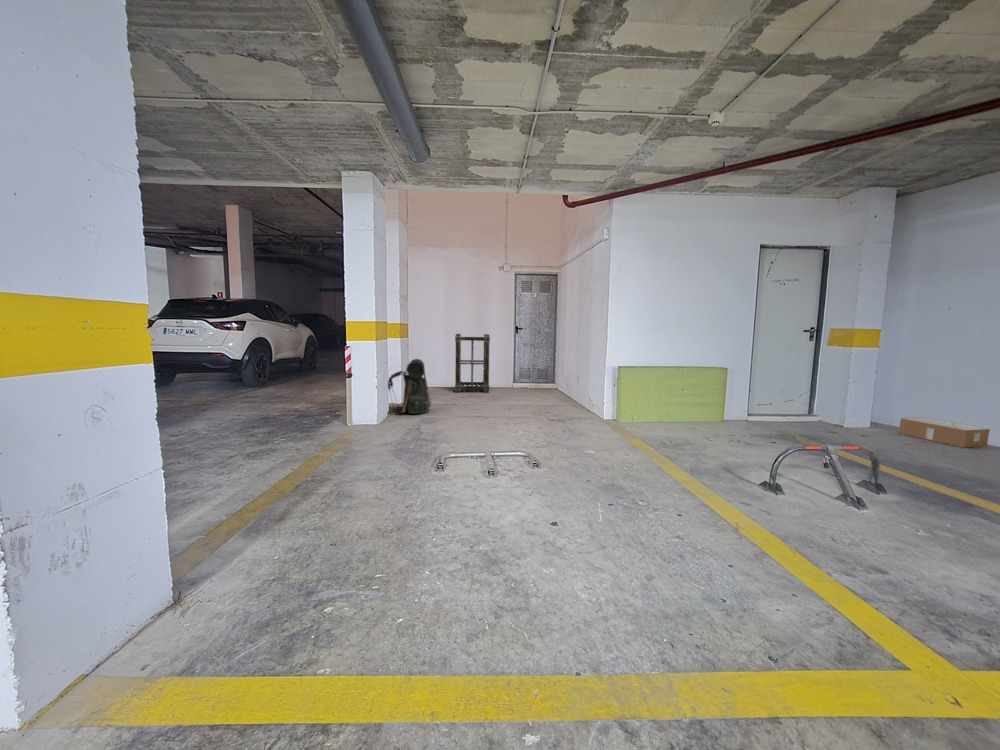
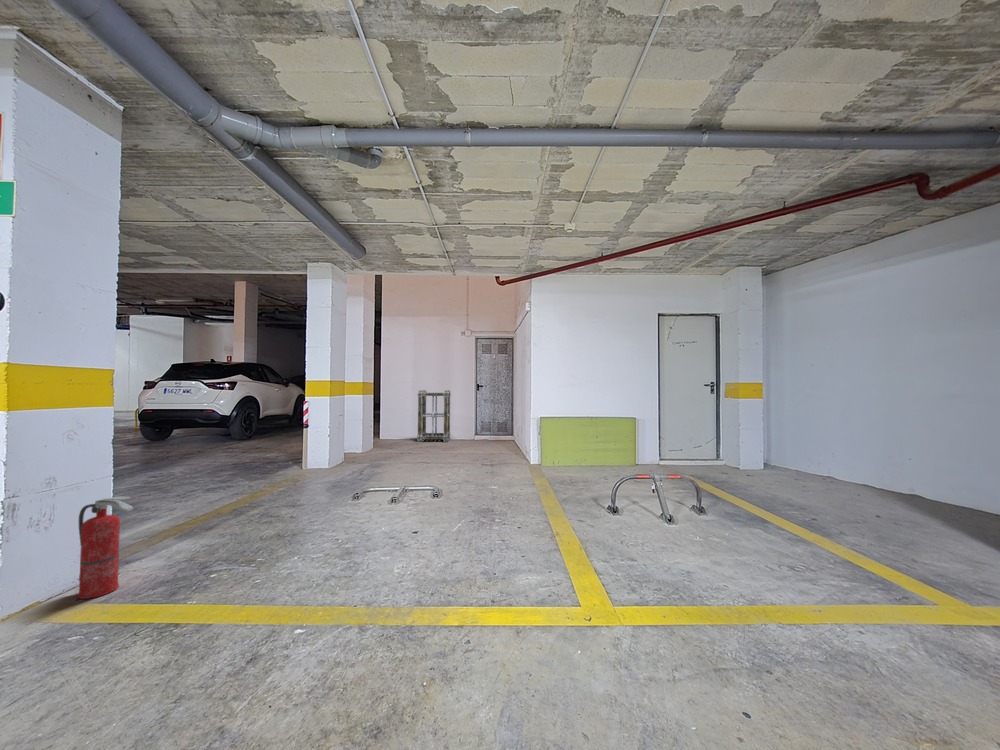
backpack: present [388,359,431,414] -> none [345,412,385,460]
cardboard box: present [899,417,990,448] -> none [785,459,853,484]
fire extinguisher: none [141,496,221,644] -> present [78,496,133,599]

